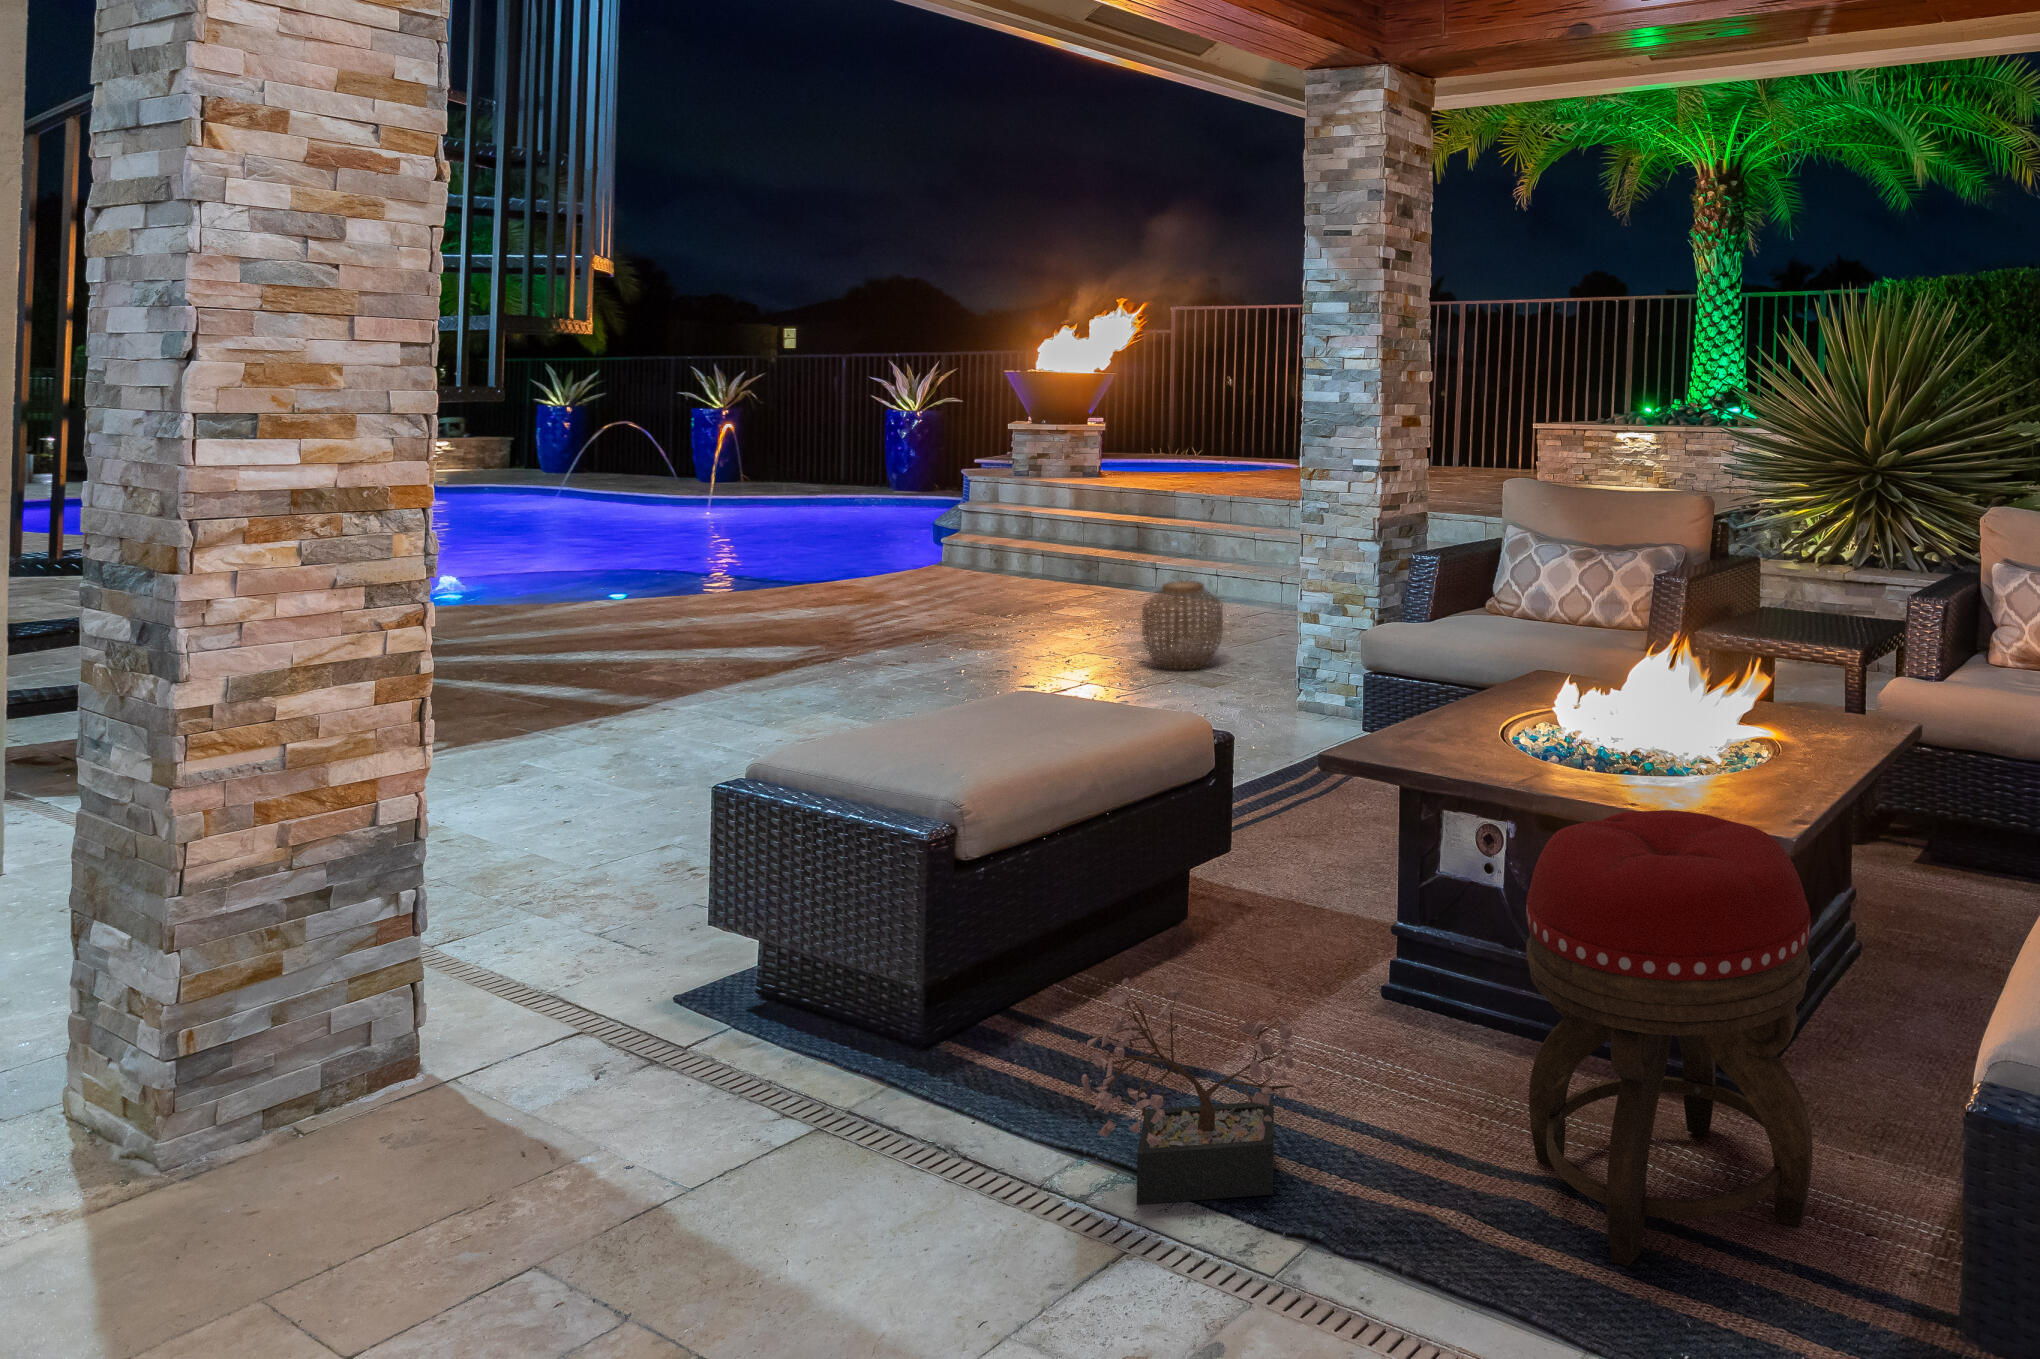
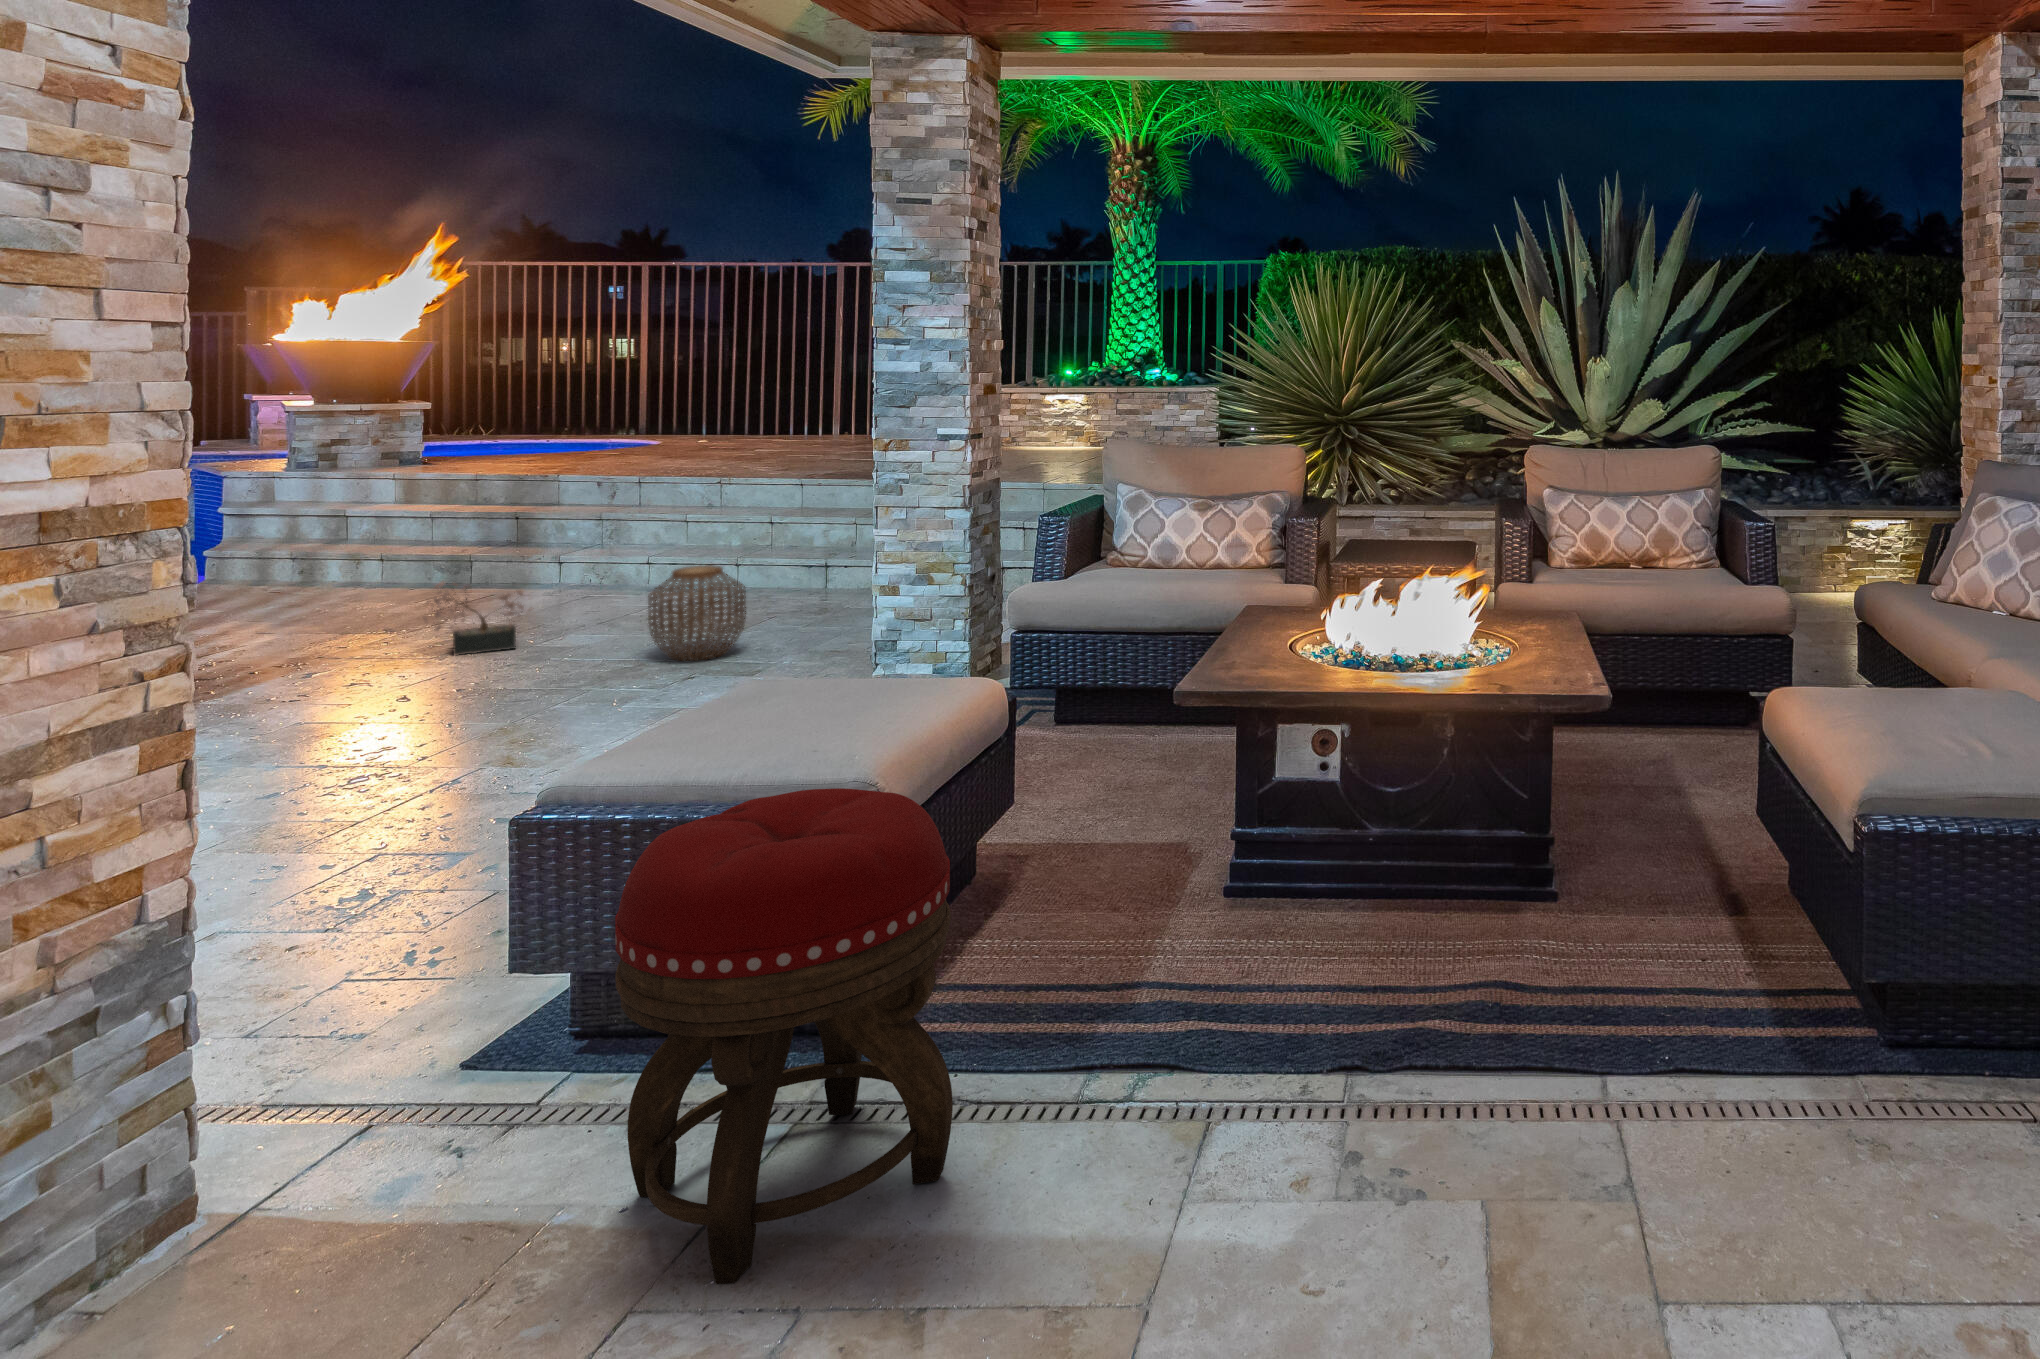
footstool: present [1526,810,1813,1266] -> present [615,788,953,1284]
decorative plant: present [1081,978,1314,1205] -> present [423,581,532,655]

